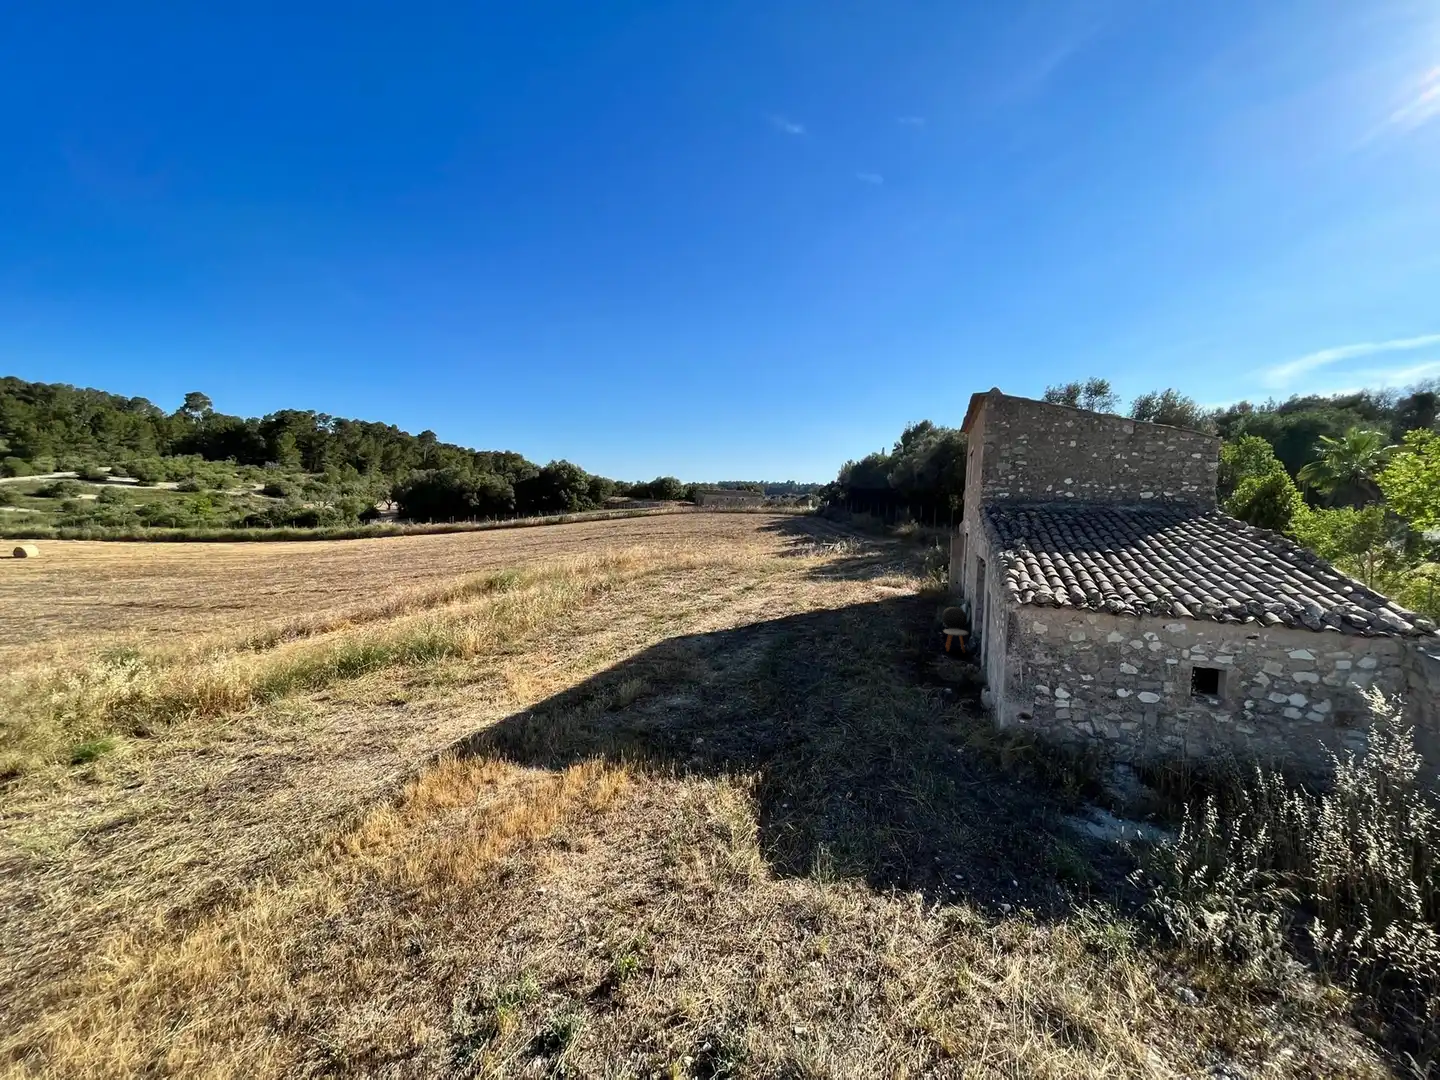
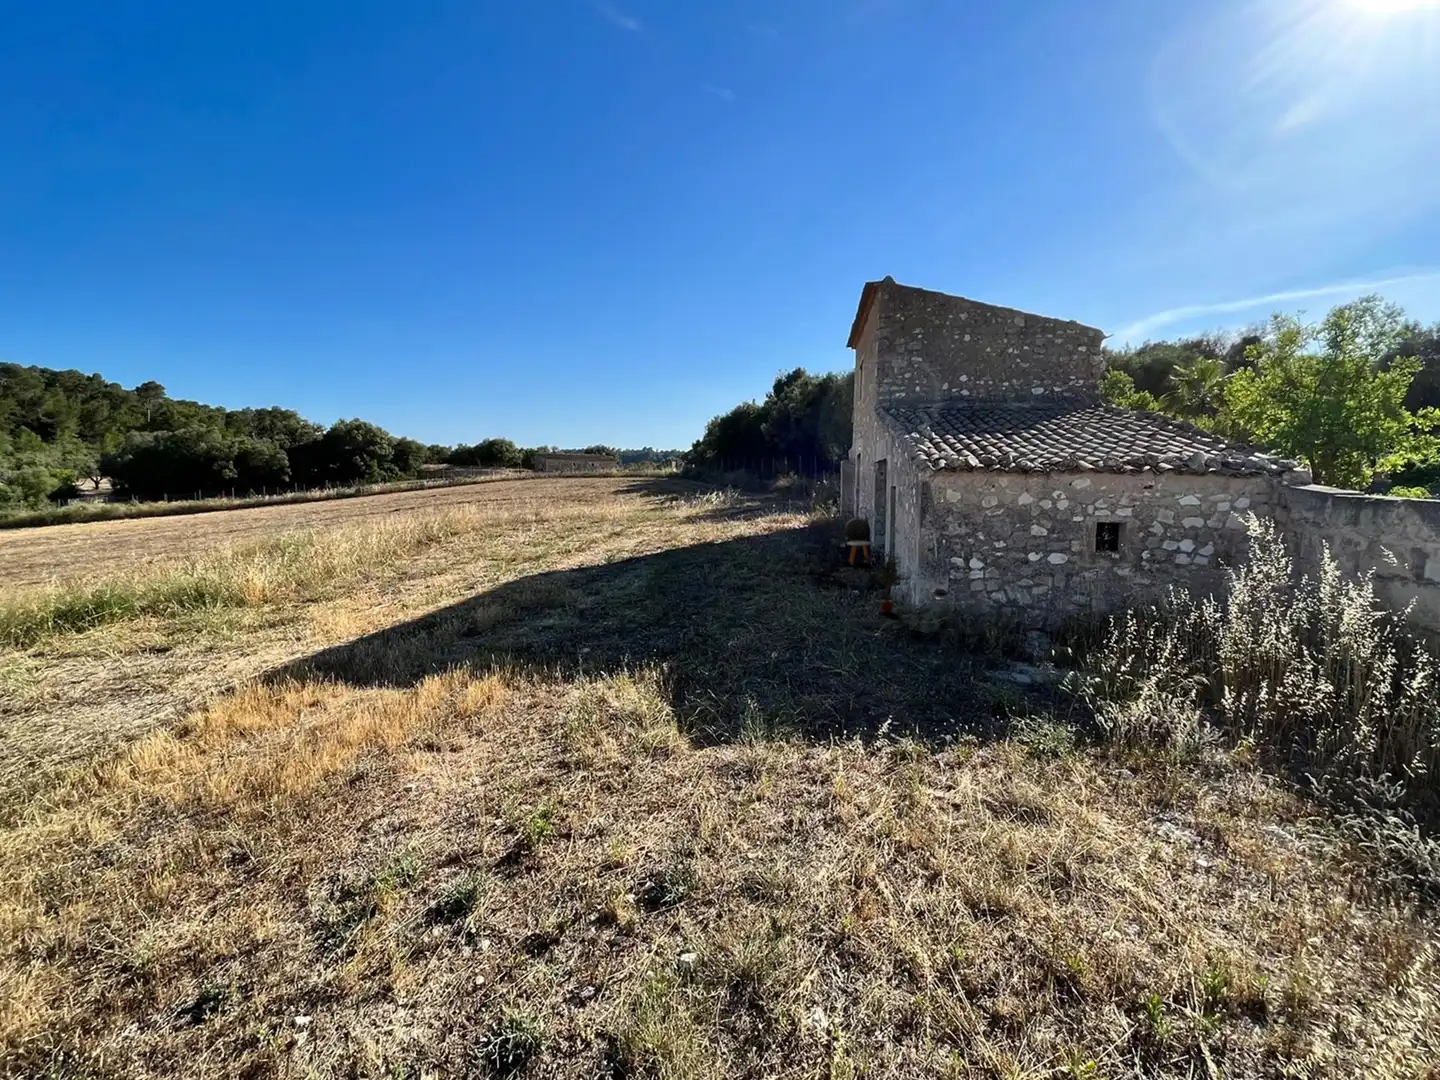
potted tree: none [961,666,997,724] -> present [878,551,911,613]

